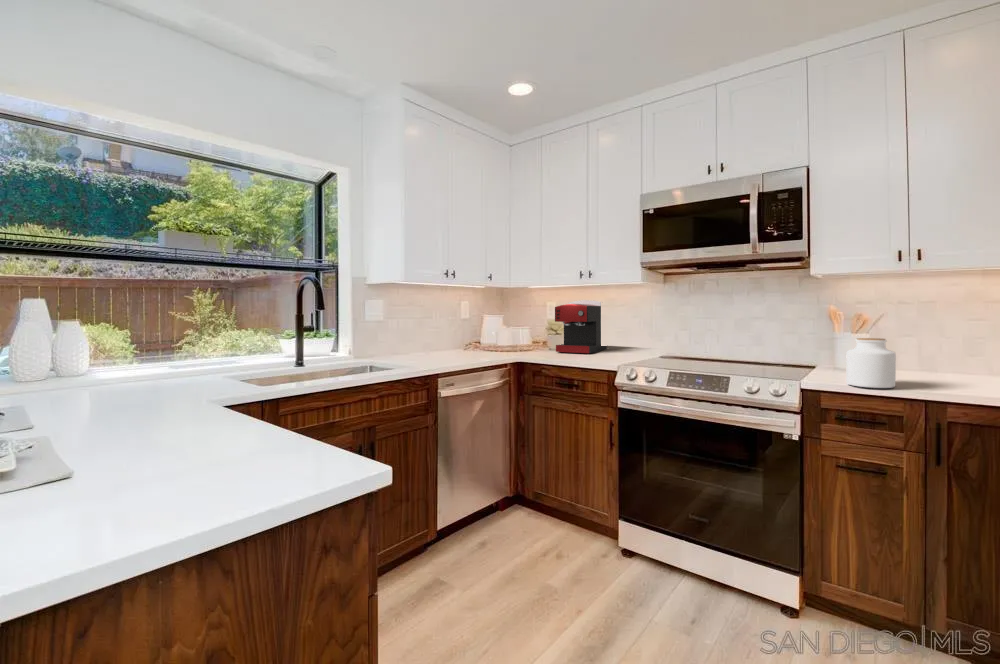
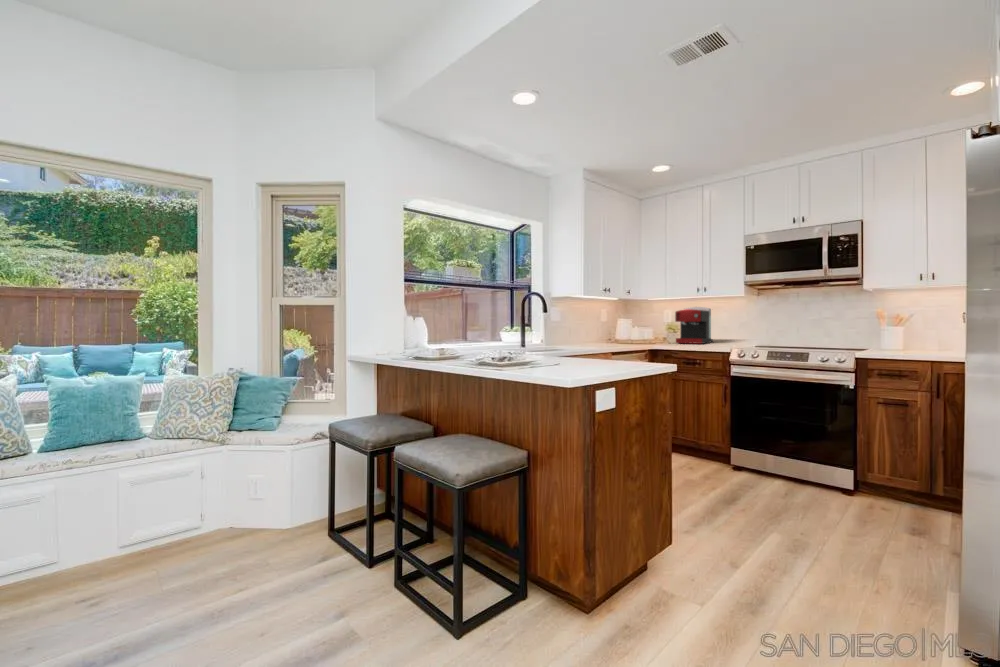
jar: present [846,338,896,388] -> none [884,328,914,356]

